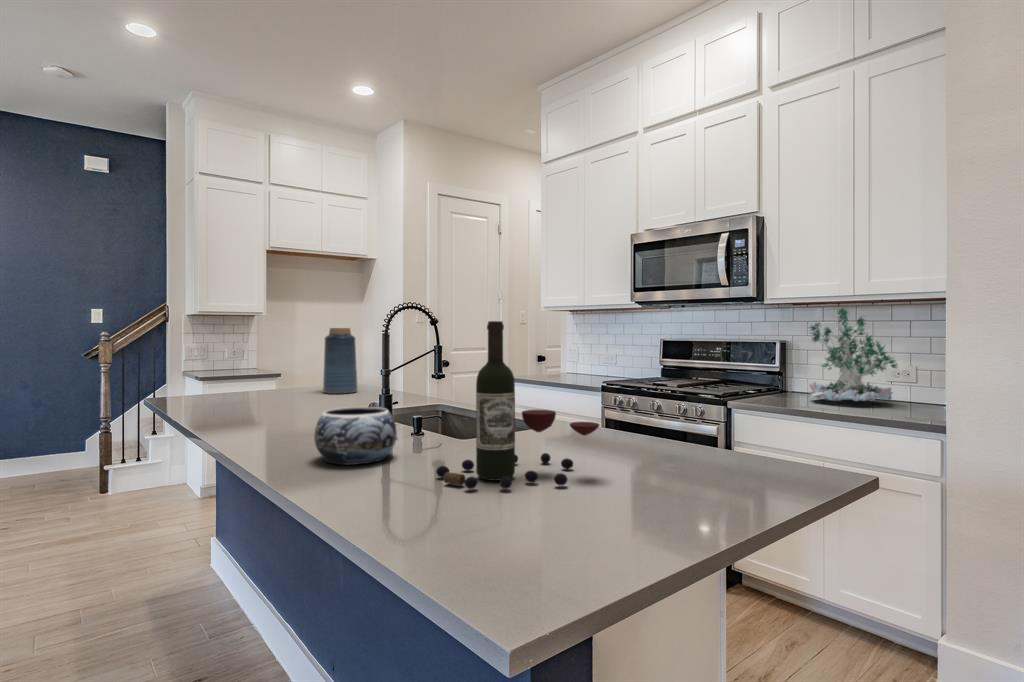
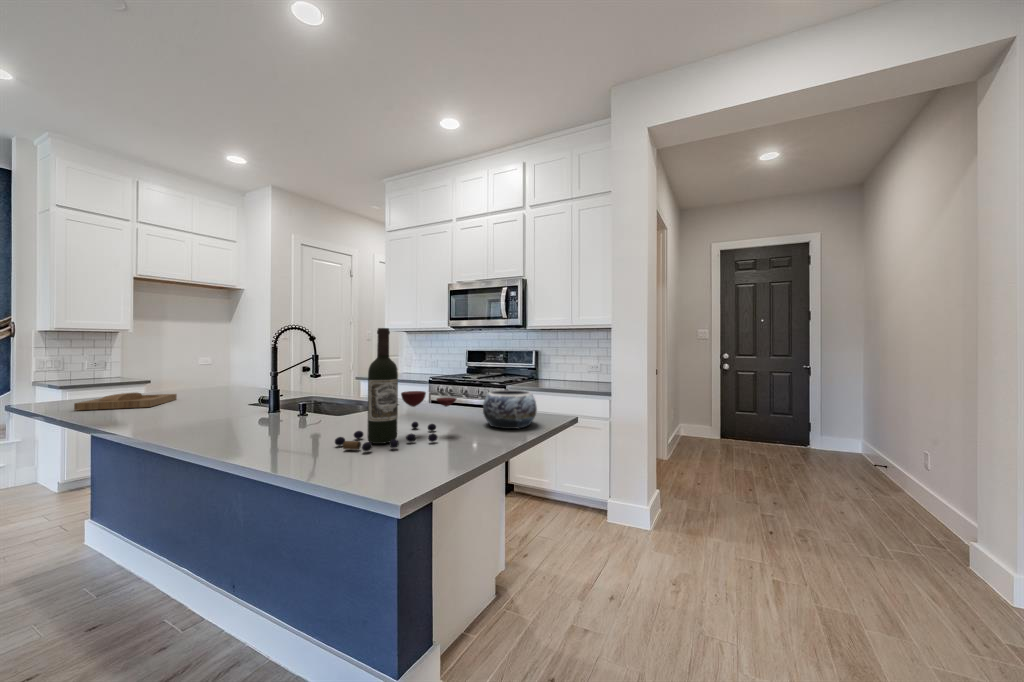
plant: present [809,308,897,401] -> none [551,330,595,382]
vase: present [323,328,358,394] -> none [204,339,238,392]
tray: none [209,392,296,409] -> present [74,393,177,410]
decorative bowl: present [314,407,397,465] -> present [483,390,537,429]

